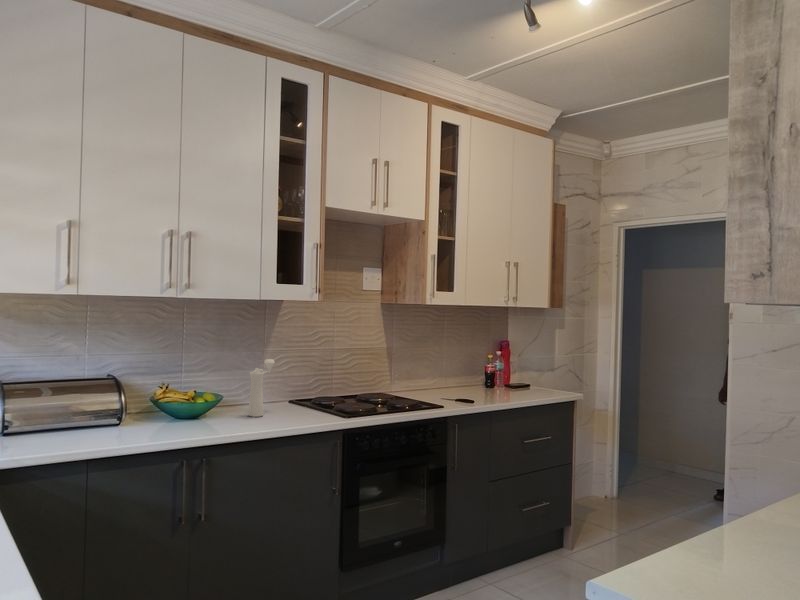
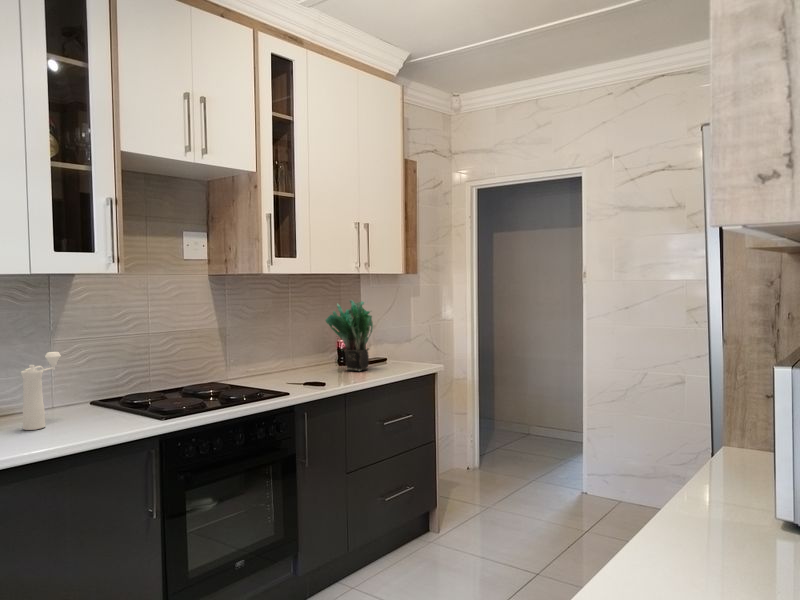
potted plant: none [476,330,518,394] -> present [325,300,373,371]

